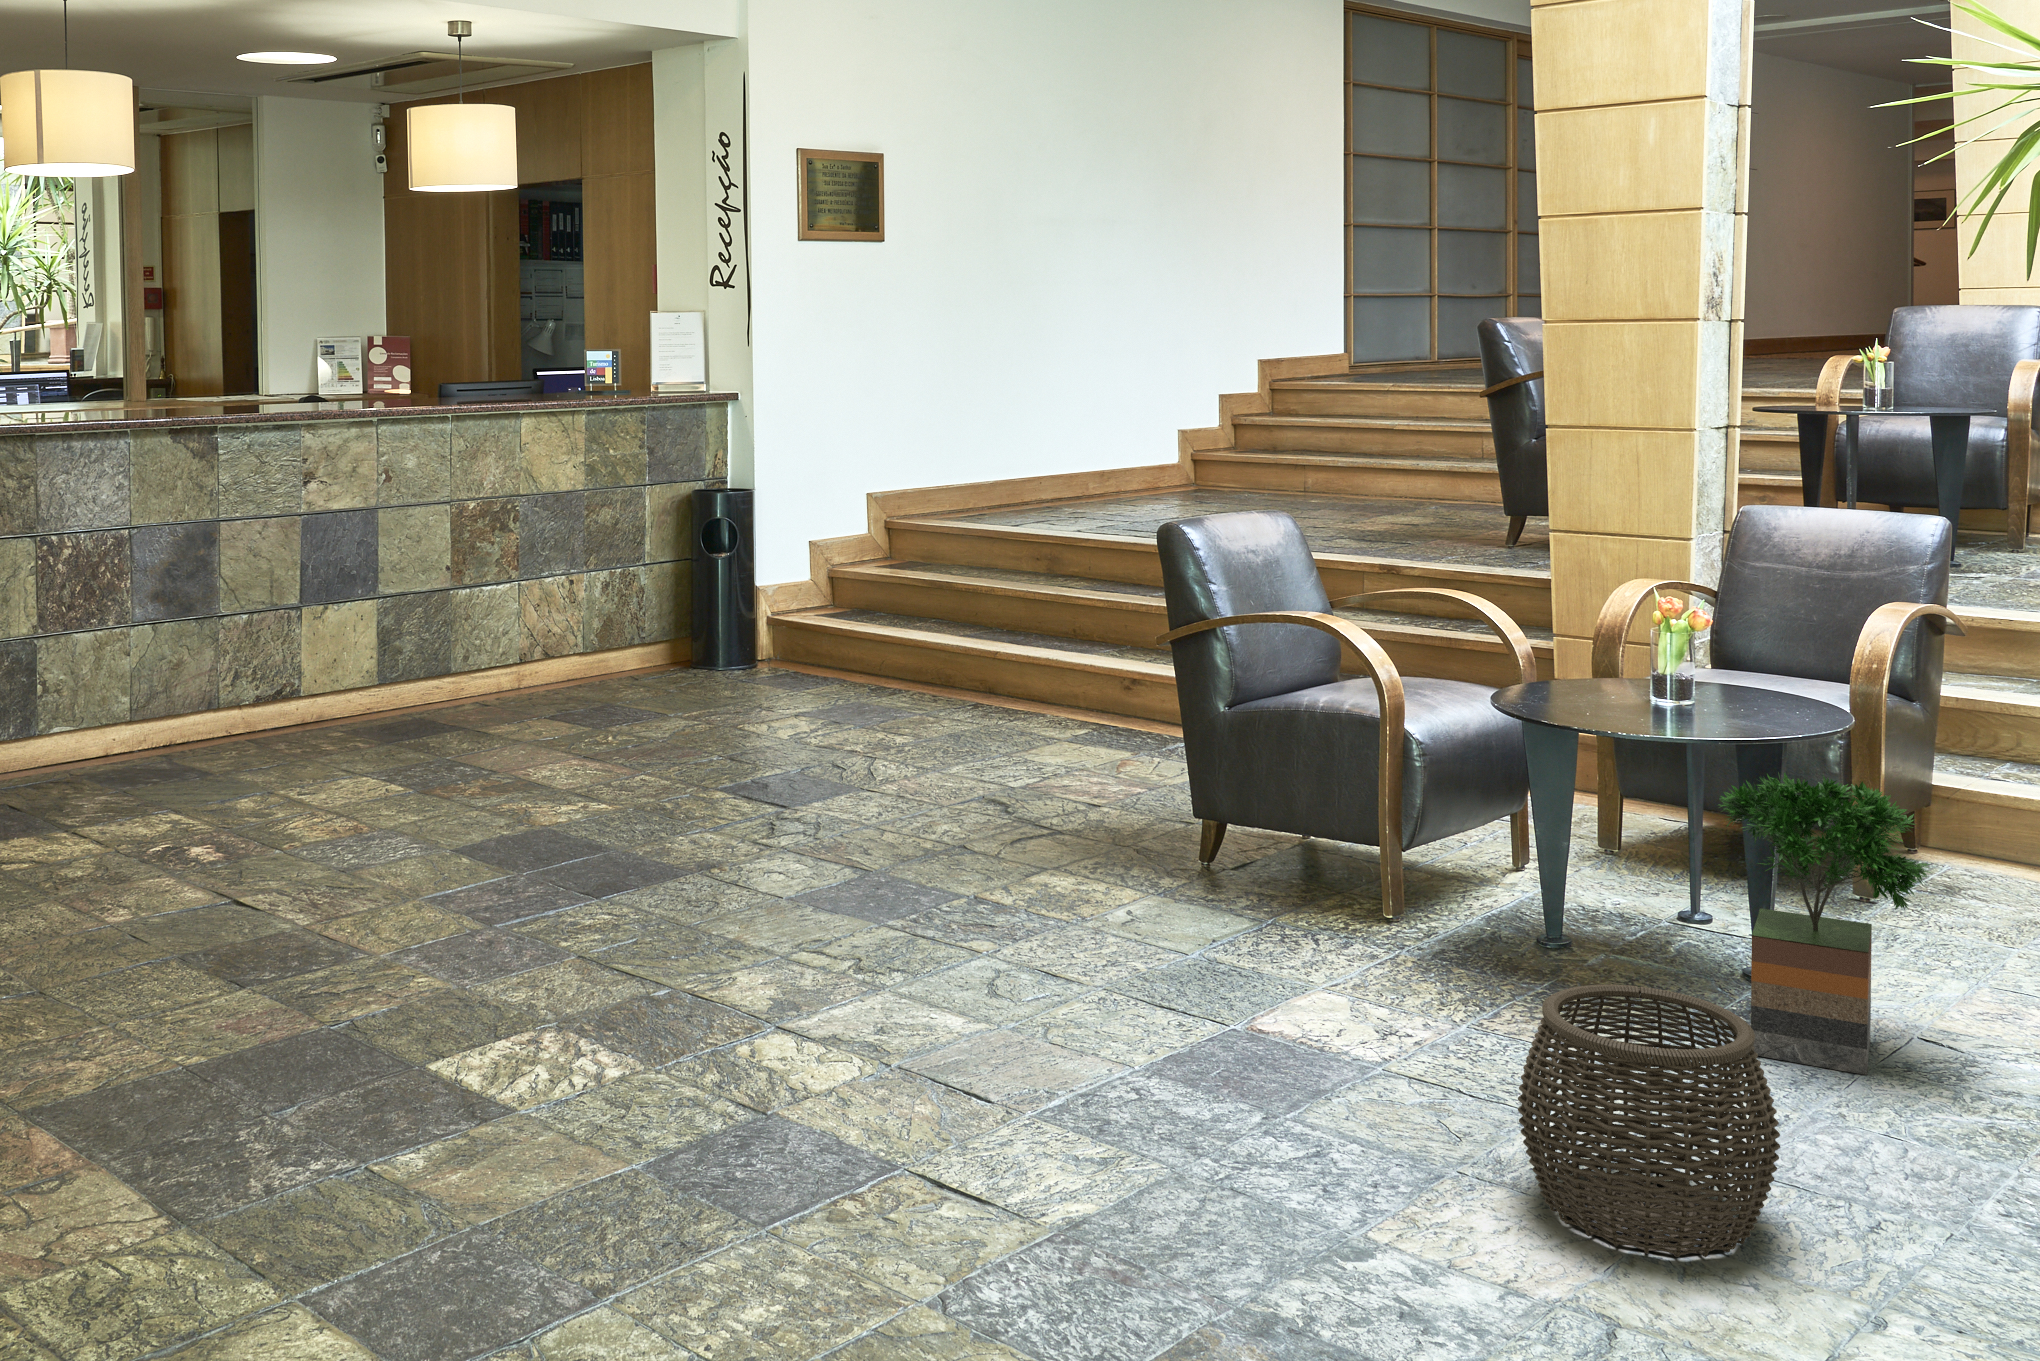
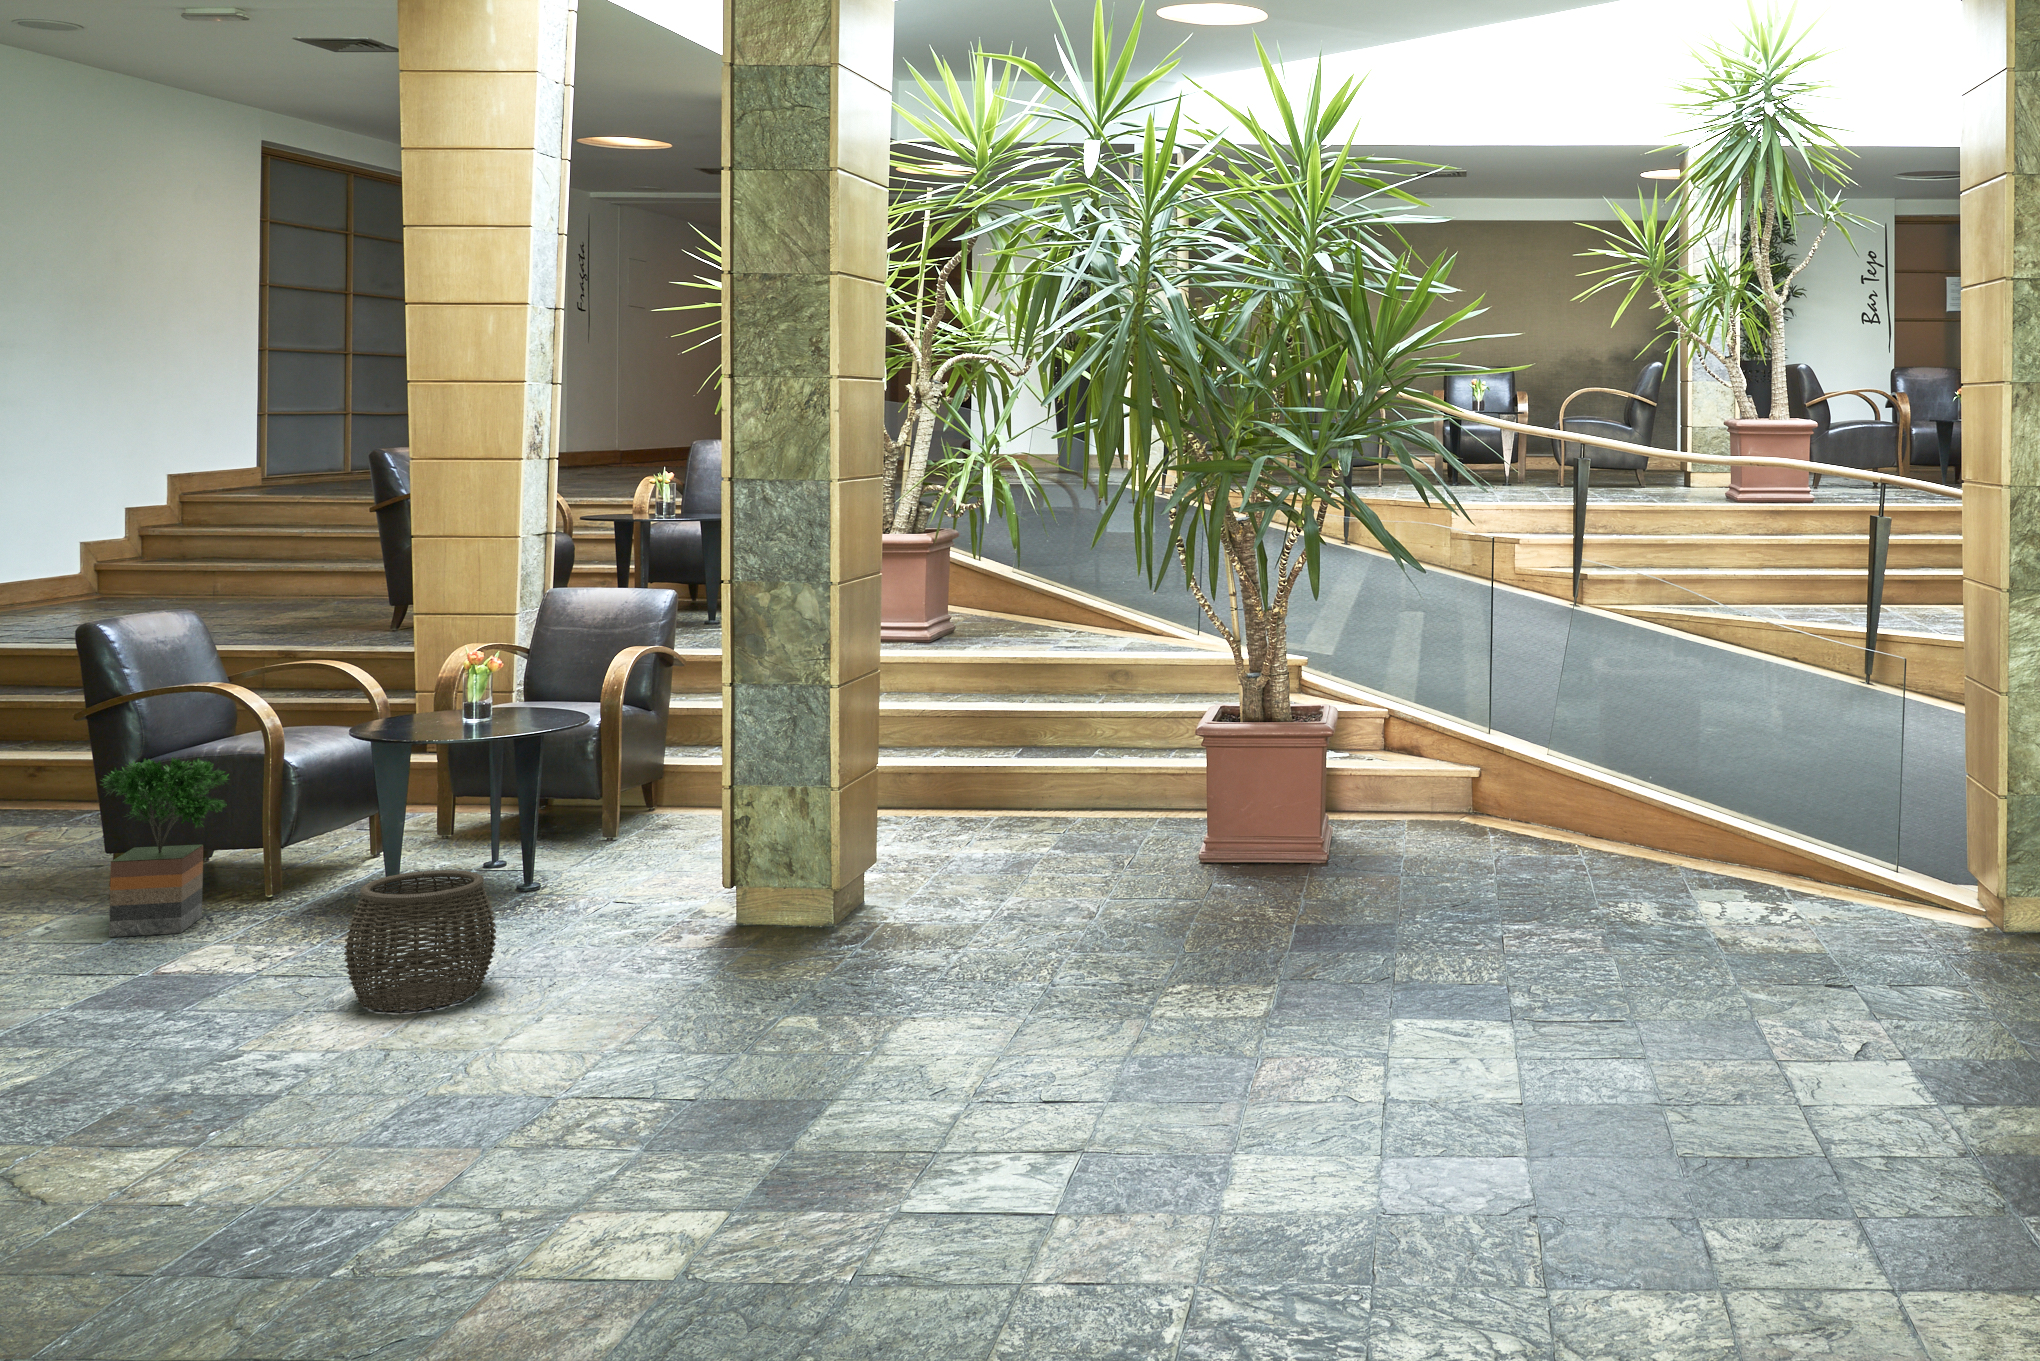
potted tree: present [1720,773,1930,1075] -> present [102,757,229,937]

